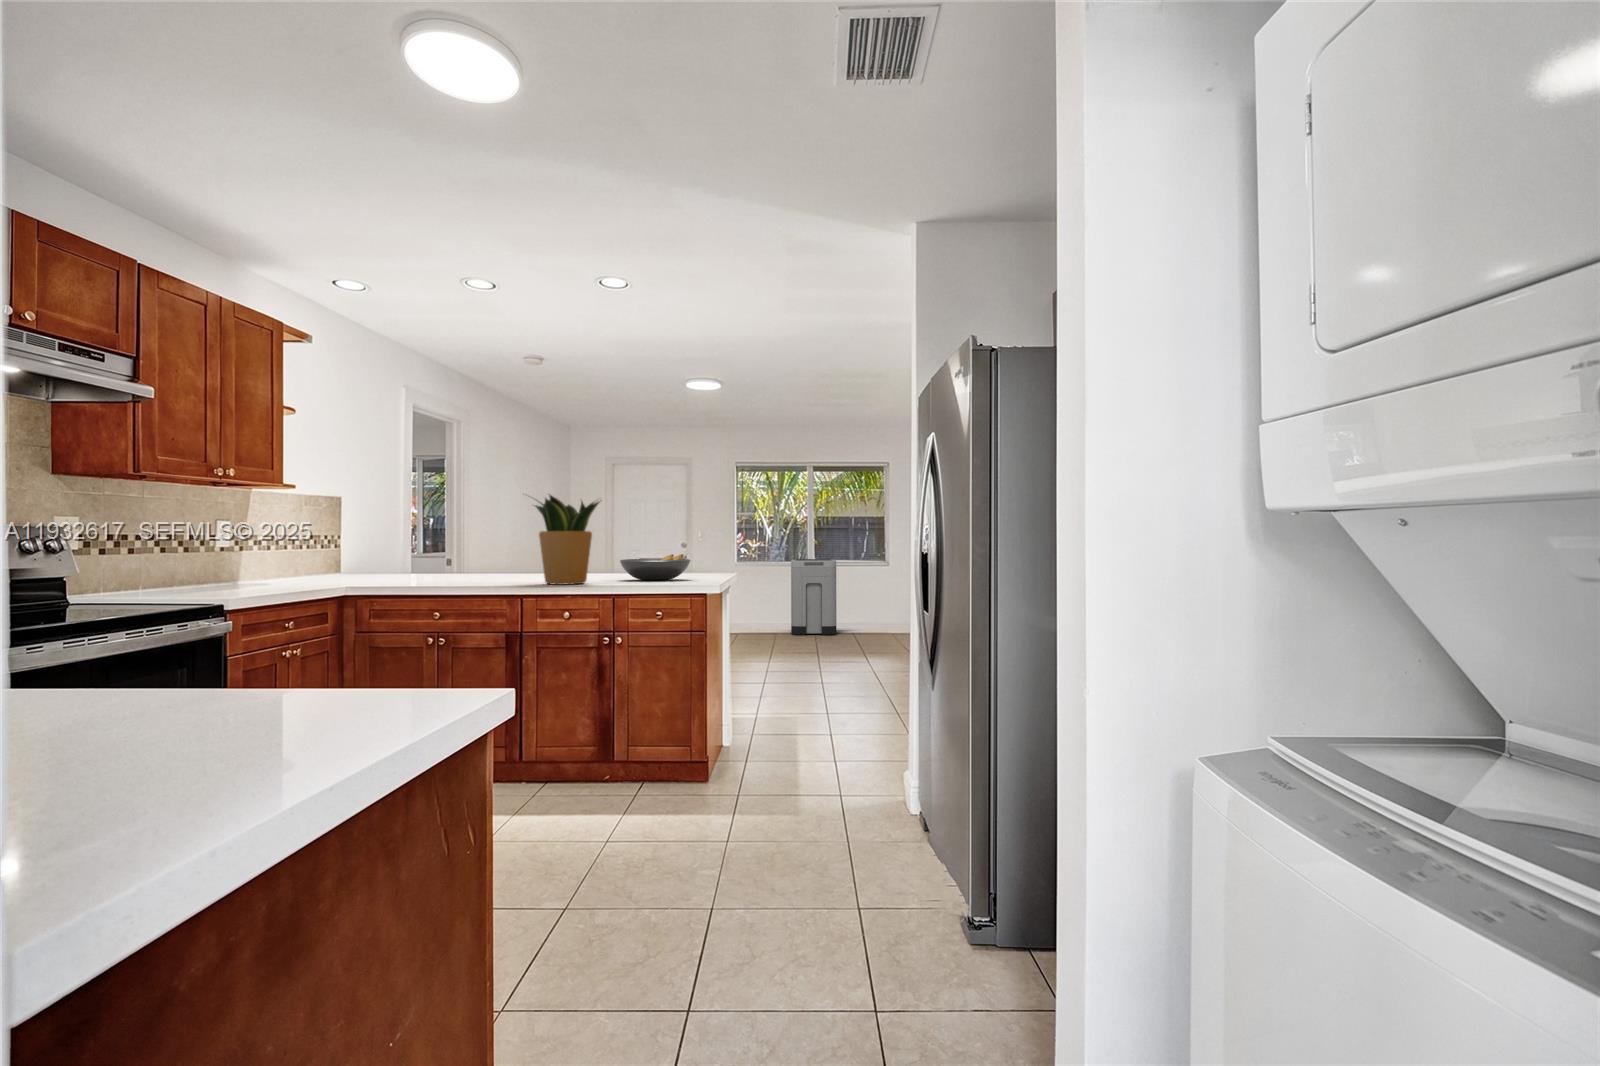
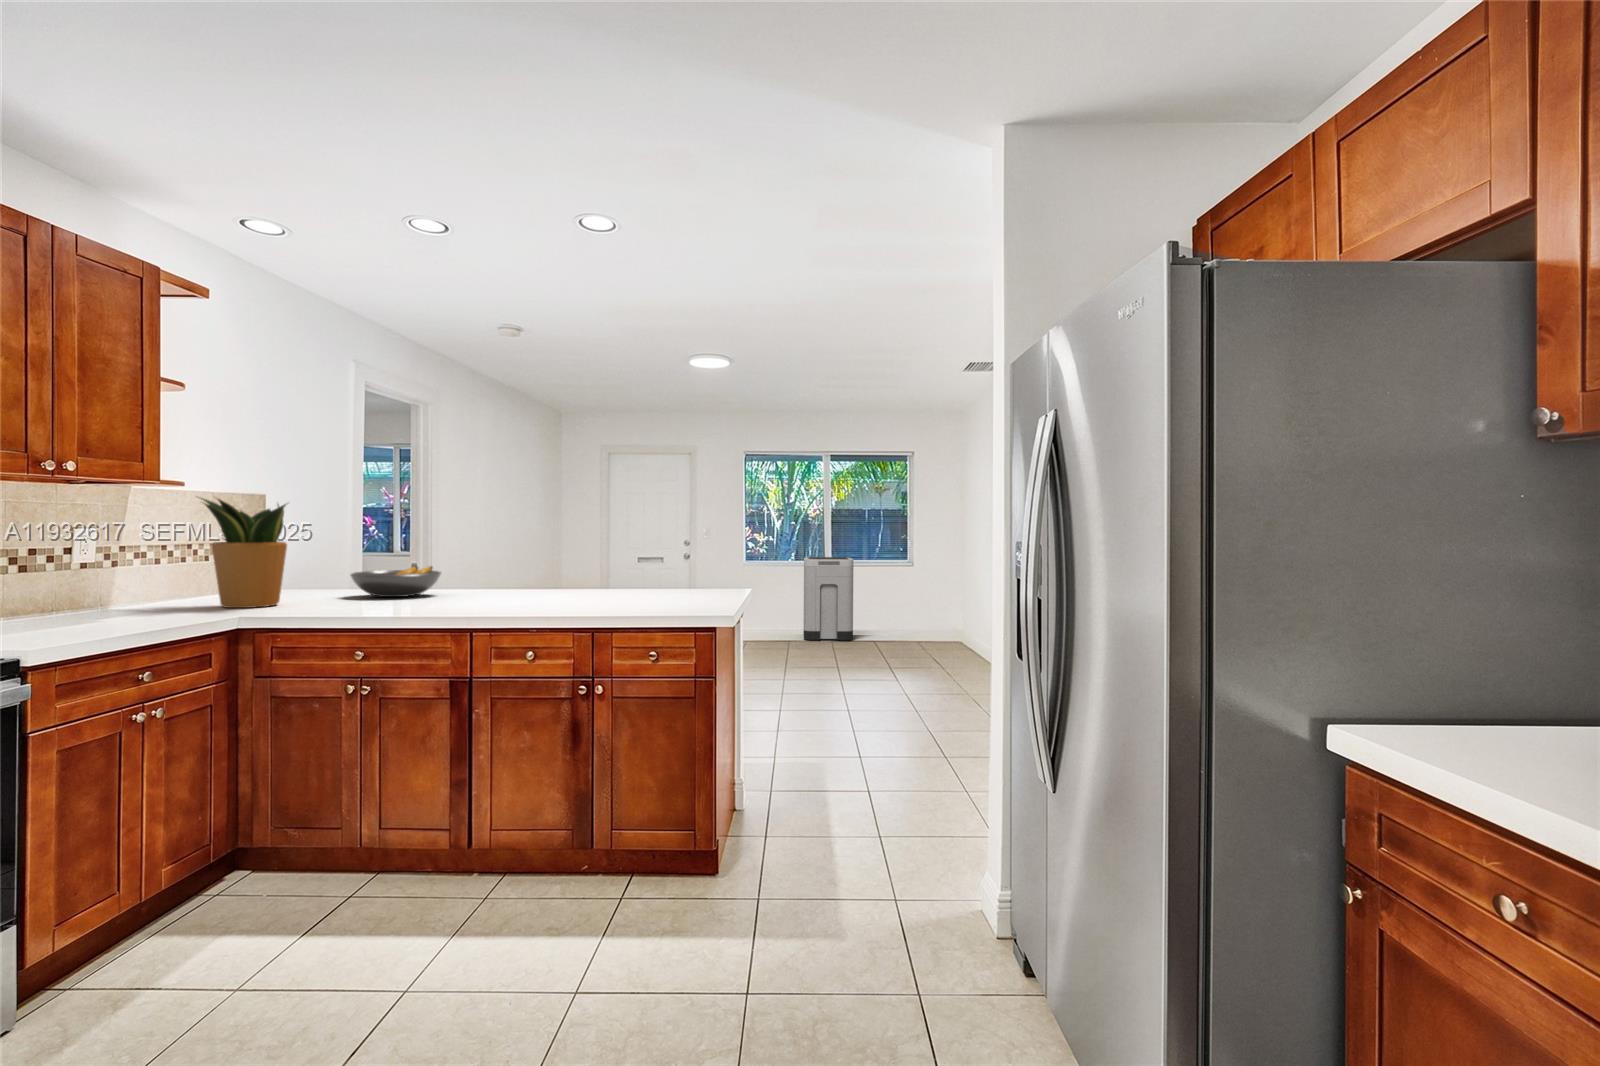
potted plant: present [532,494,600,585] -> present [201,498,287,608]
fruit bowl: present [620,554,690,580] -> present [351,566,441,597]

